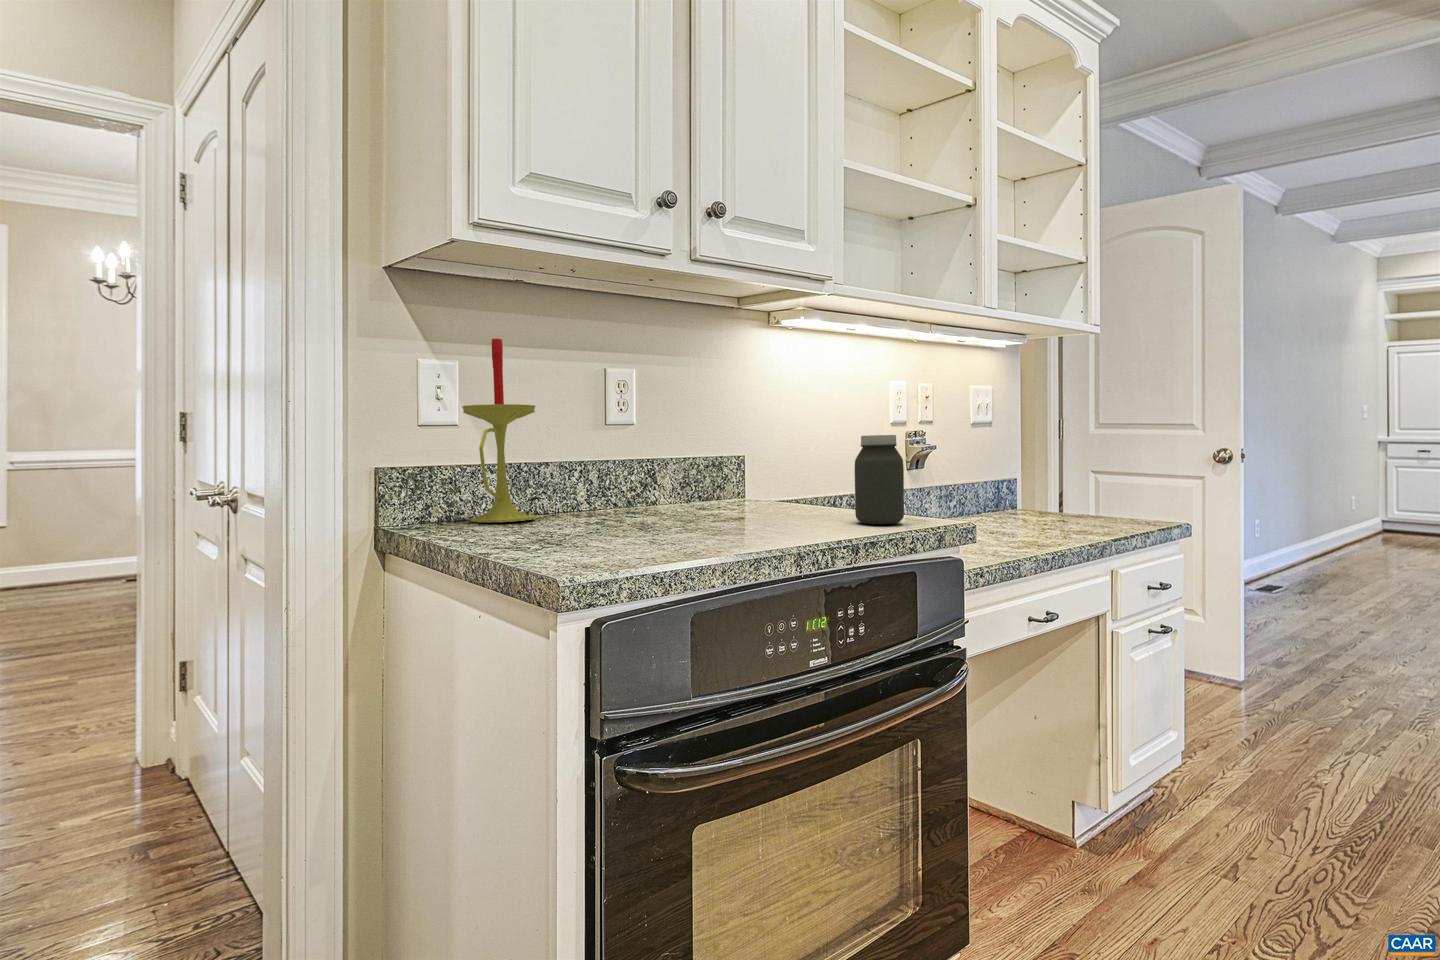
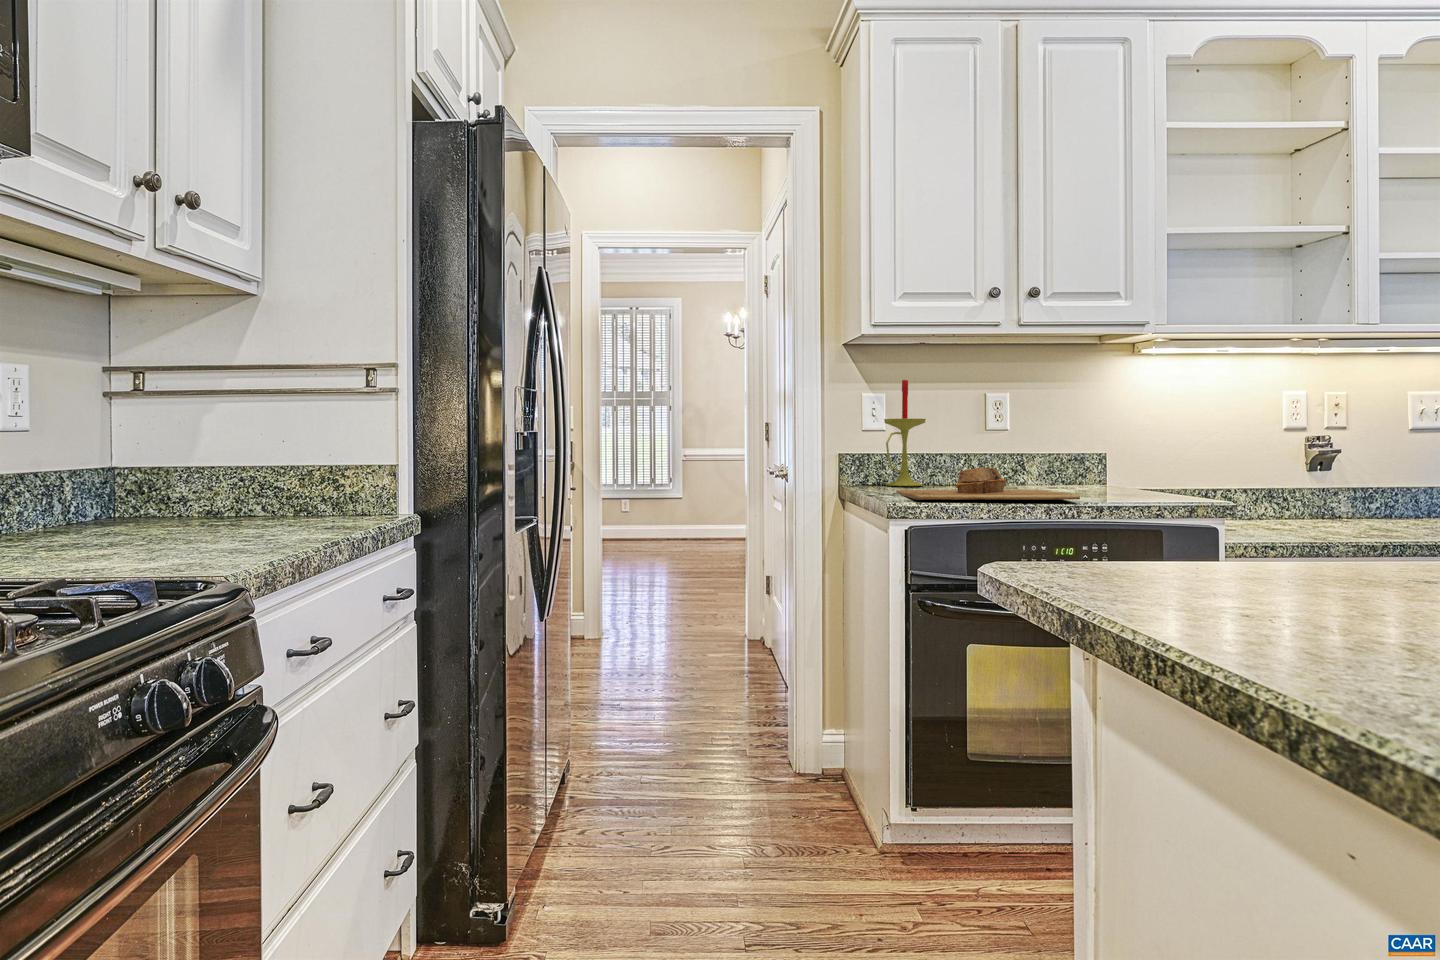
jar: present [855,435,904,524] -> none [1117,440,1154,501]
cutting board: none [529,485,854,559] -> present [896,467,1080,500]

